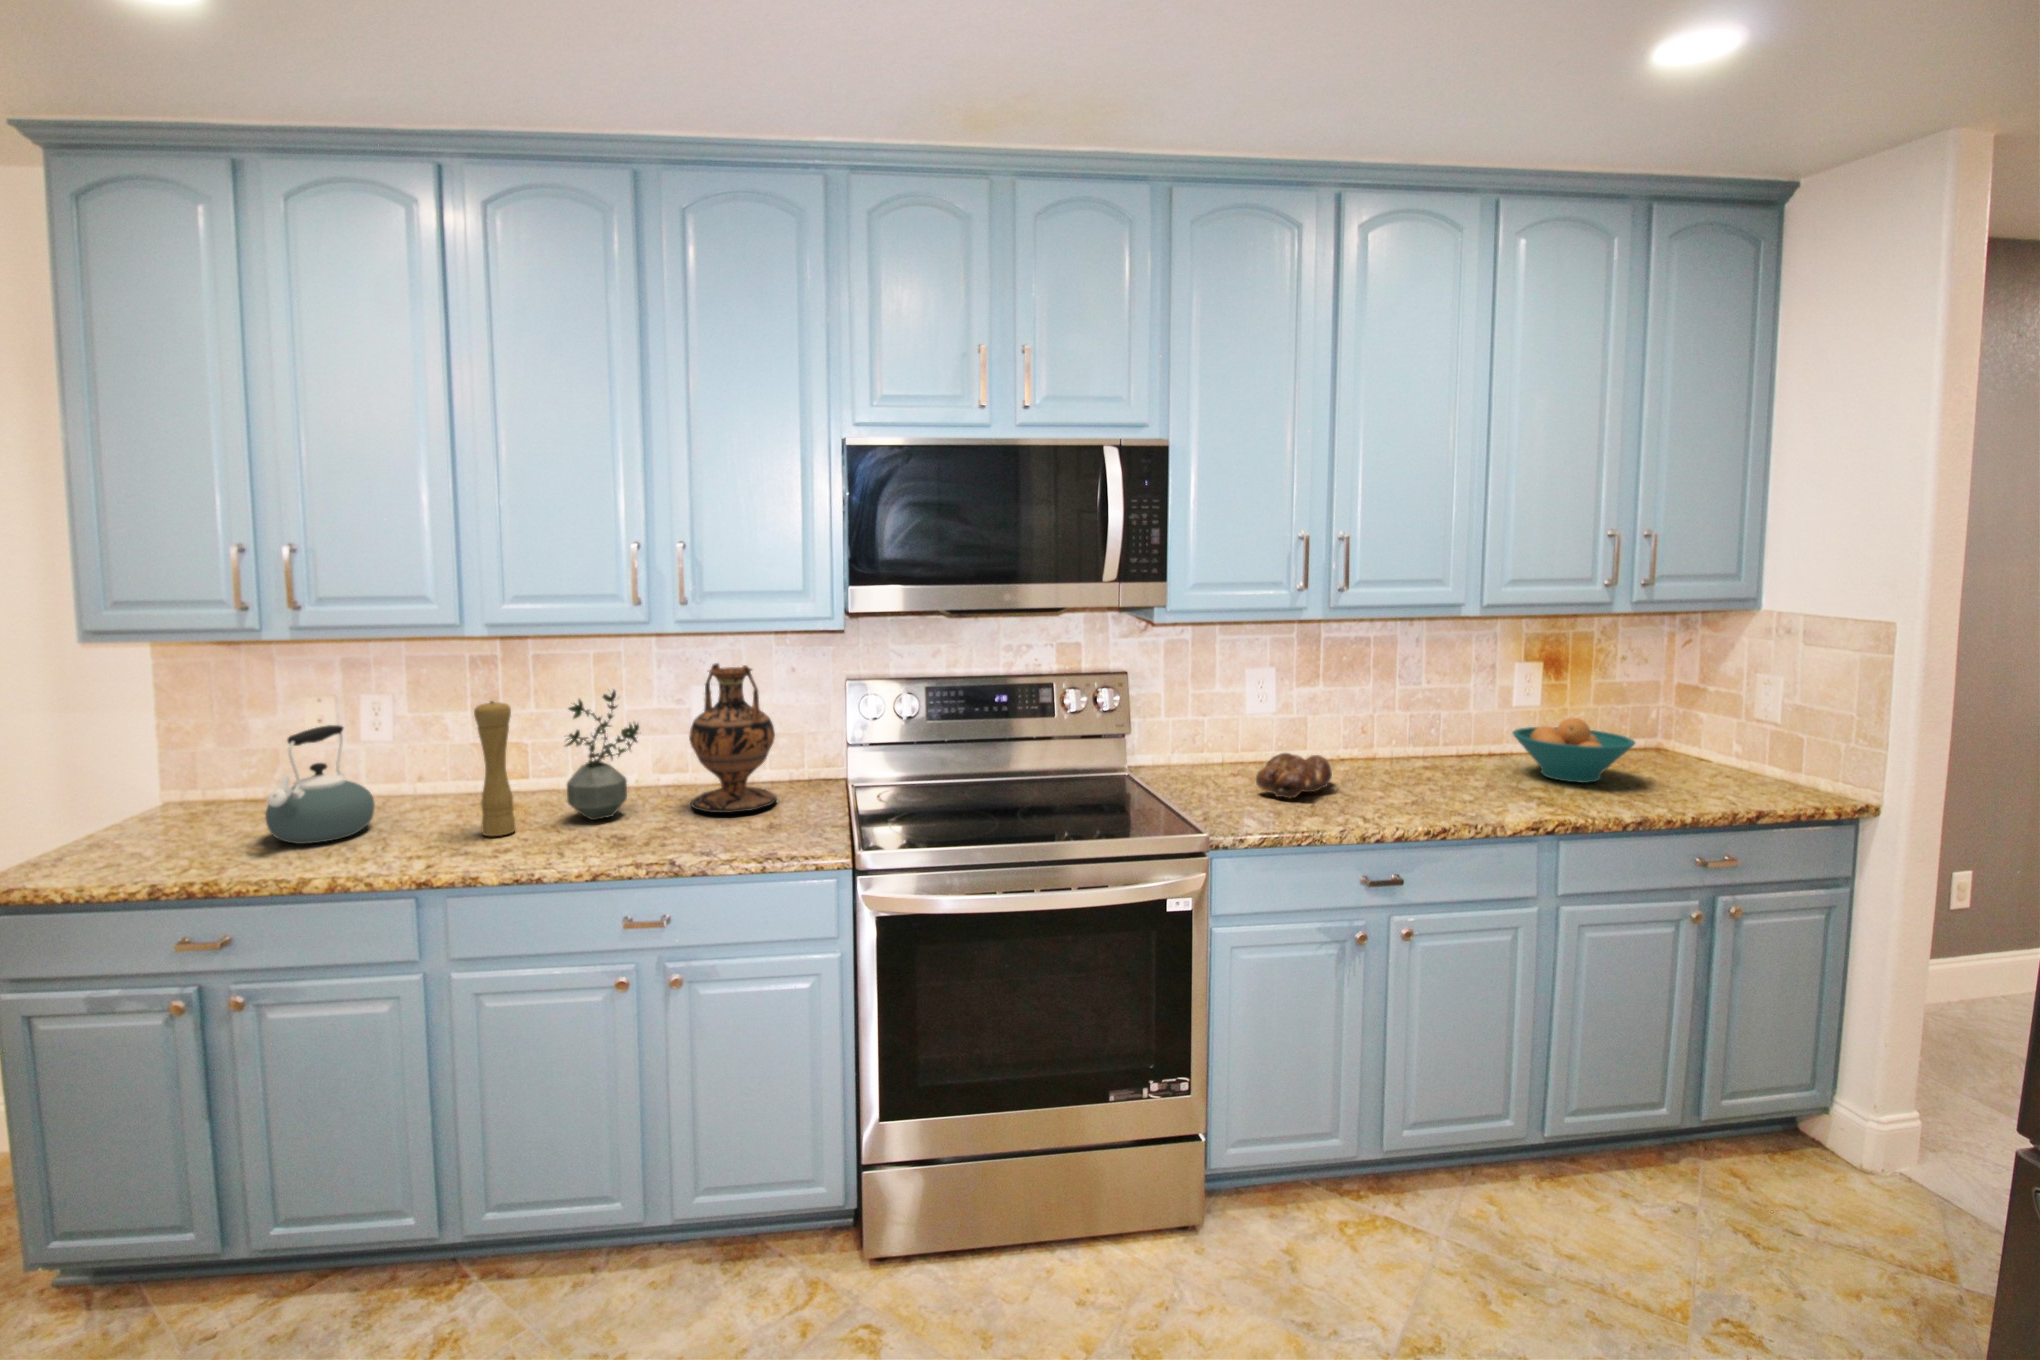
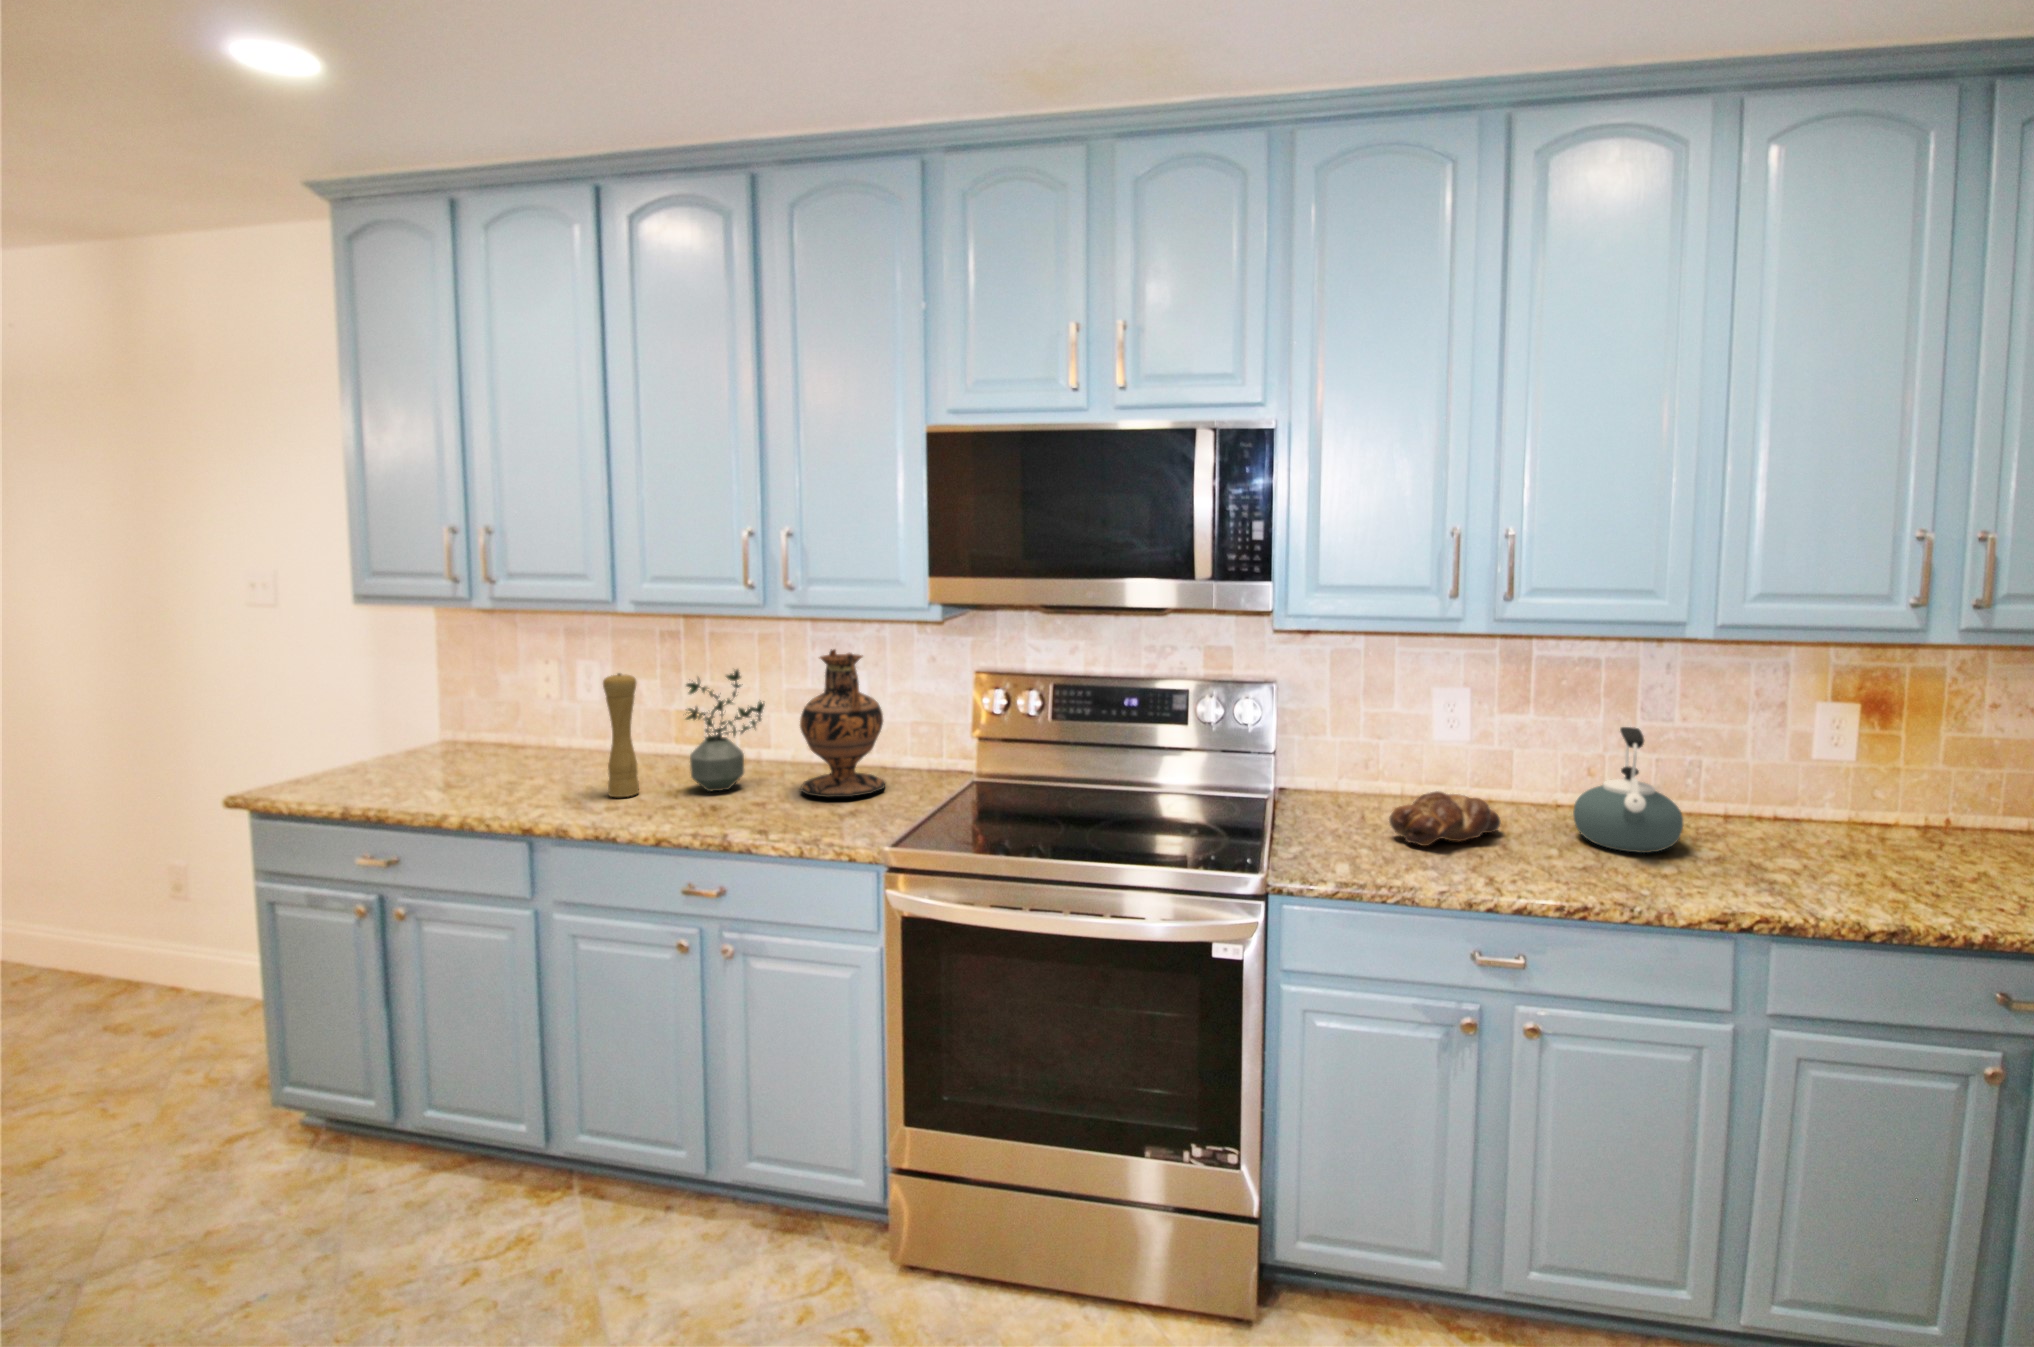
fruit bowl: present [1513,718,1635,783] -> none [1770,782,1943,870]
kettle: present [265,725,375,844] -> present [1573,727,1683,853]

